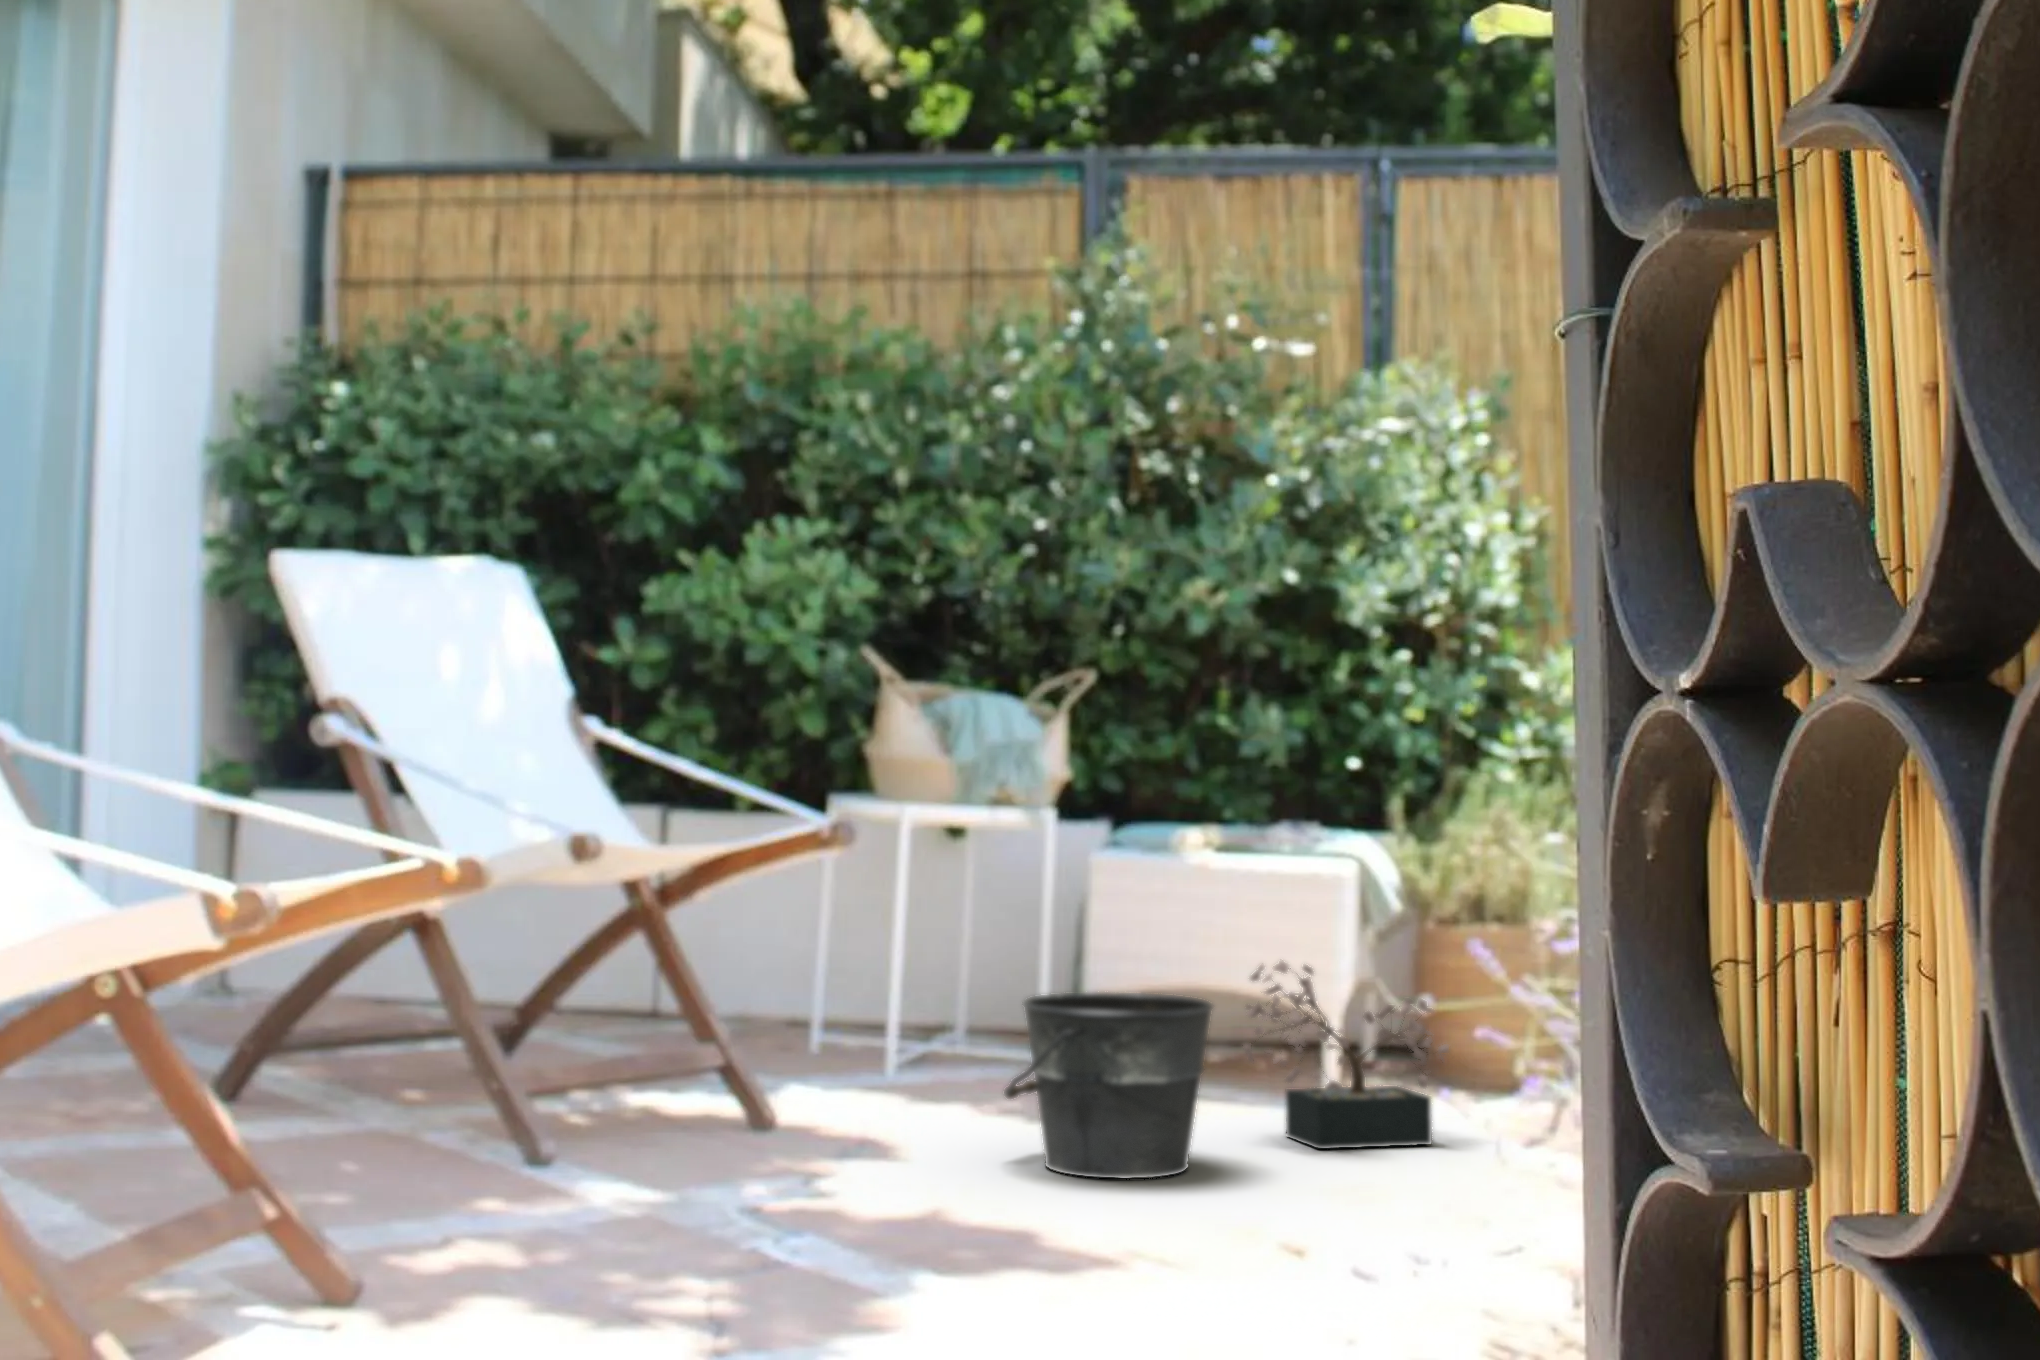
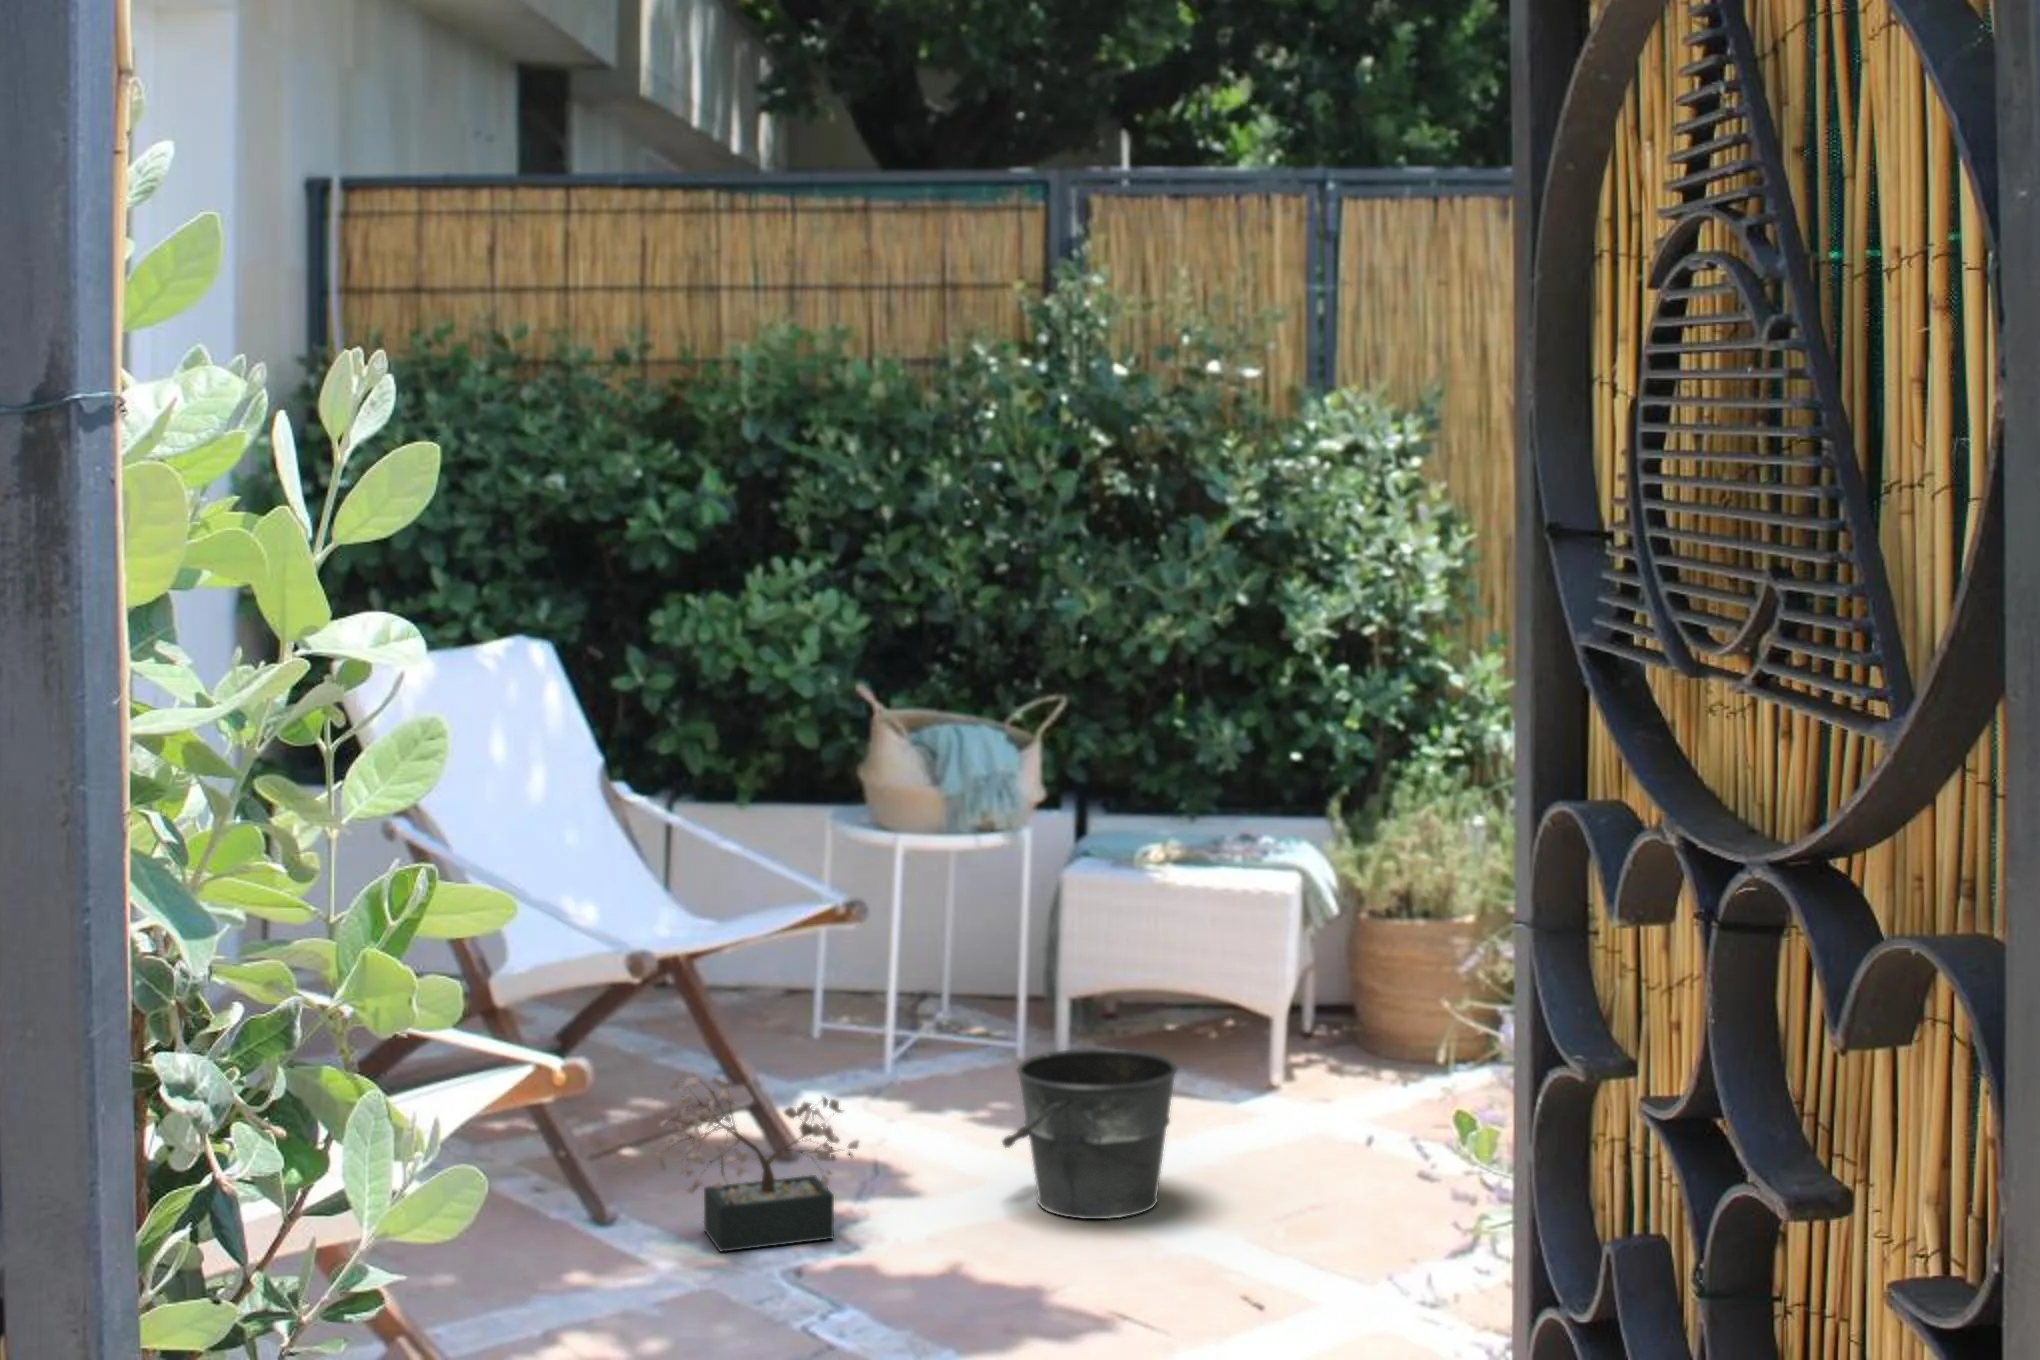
decorative plant: present [1244,961,1449,1149] -> present [656,1071,859,1252]

